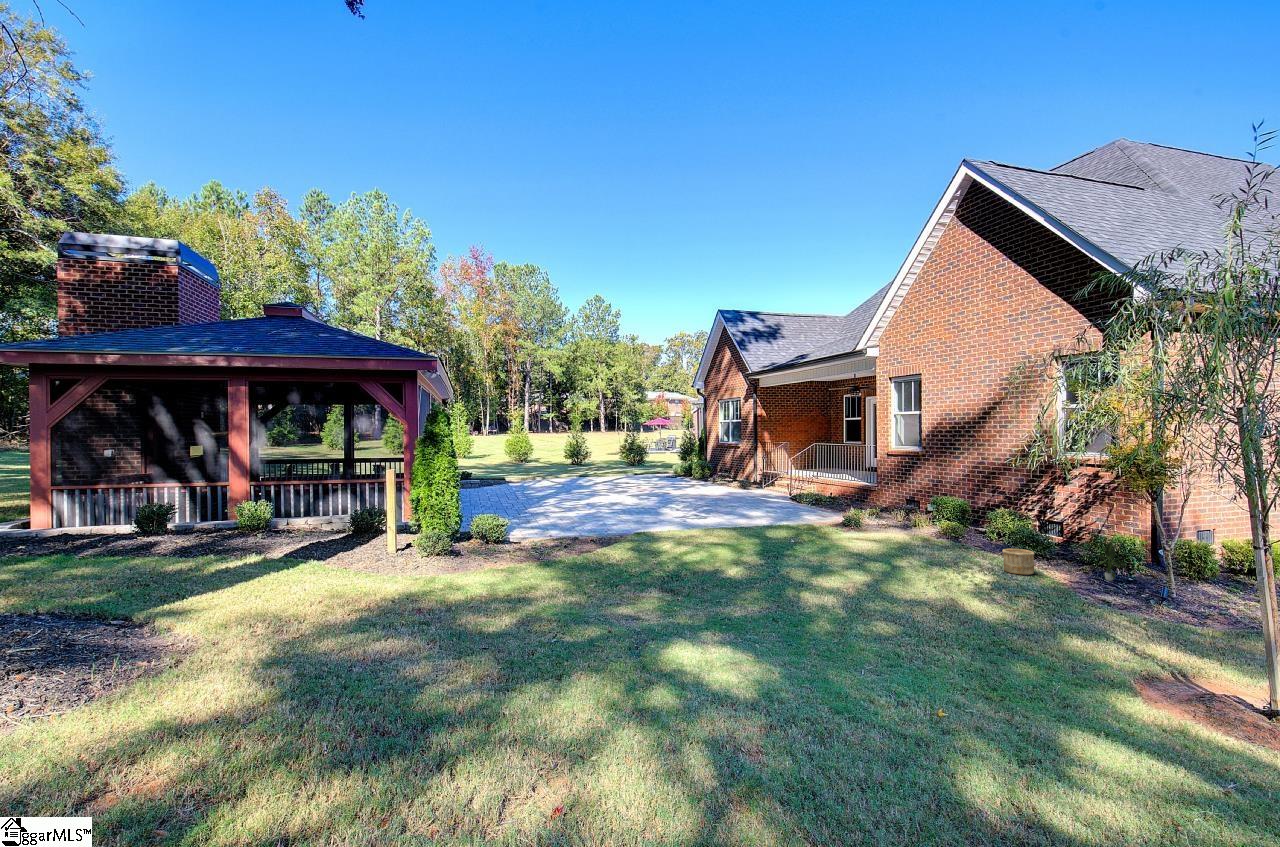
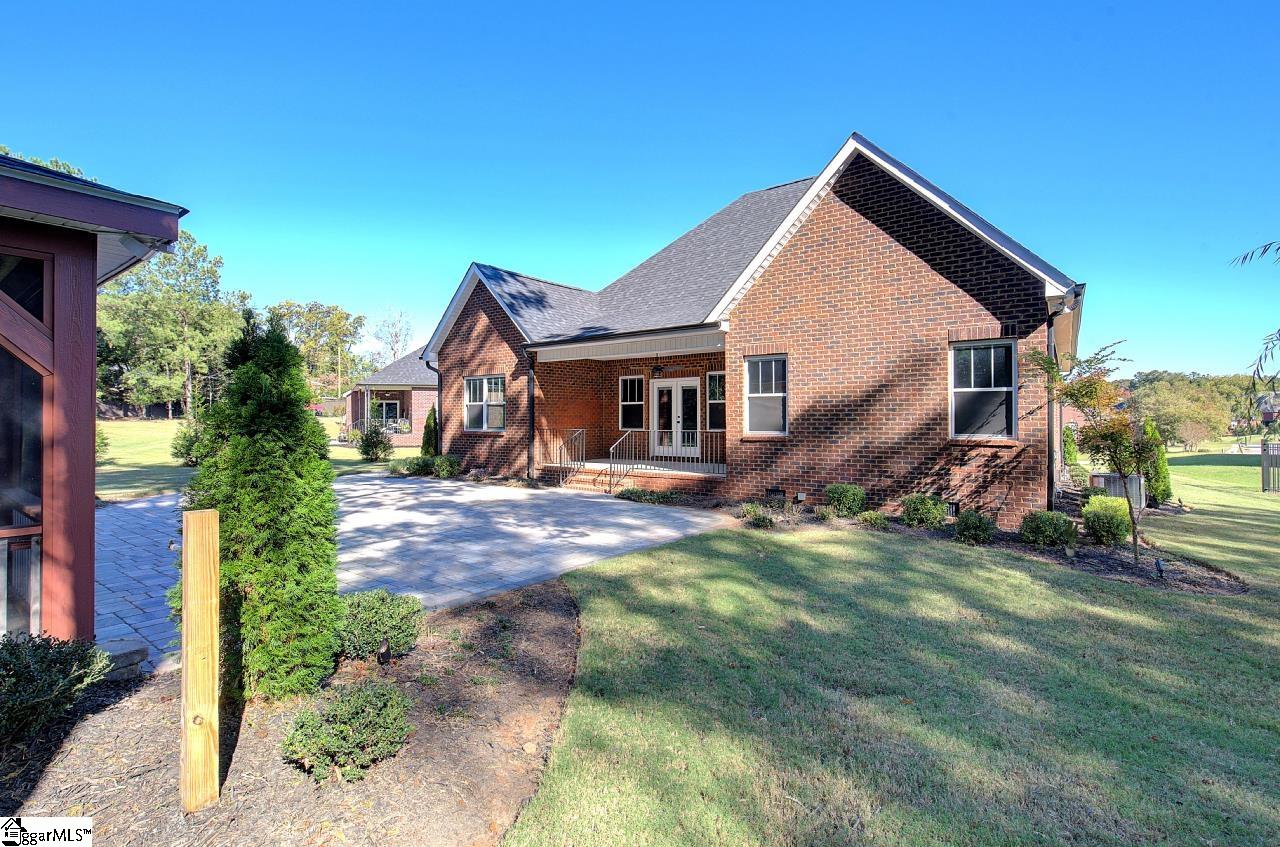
wooden bucket: present [1002,548,1034,575] -> none [993,536,1026,563]

